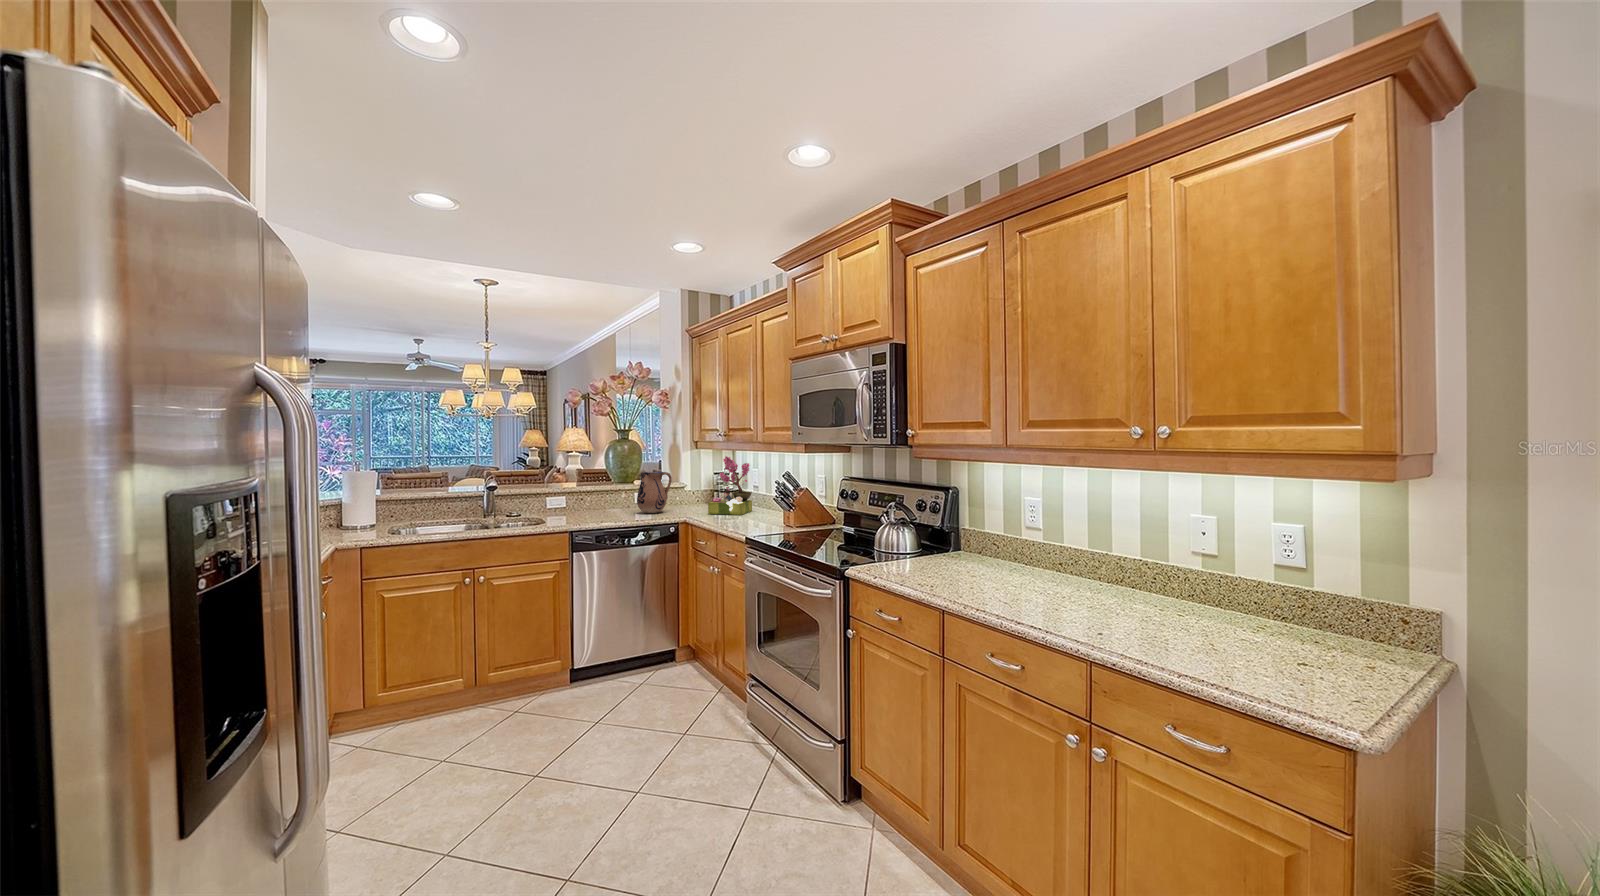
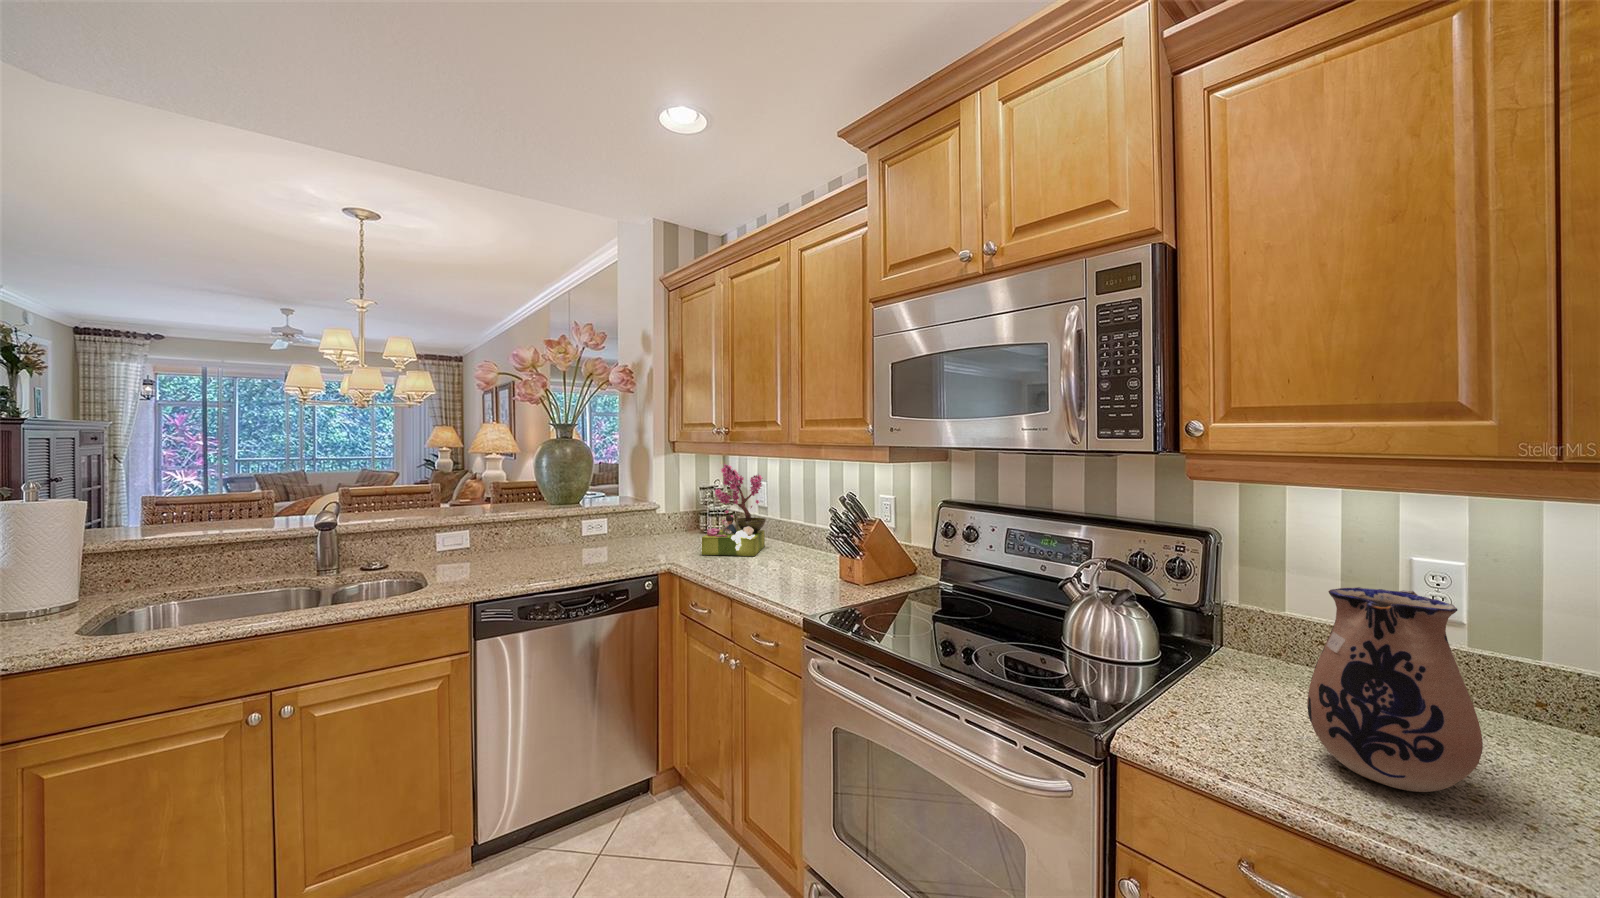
ceramic pitcher: present [637,472,672,513] -> present [1307,587,1483,792]

